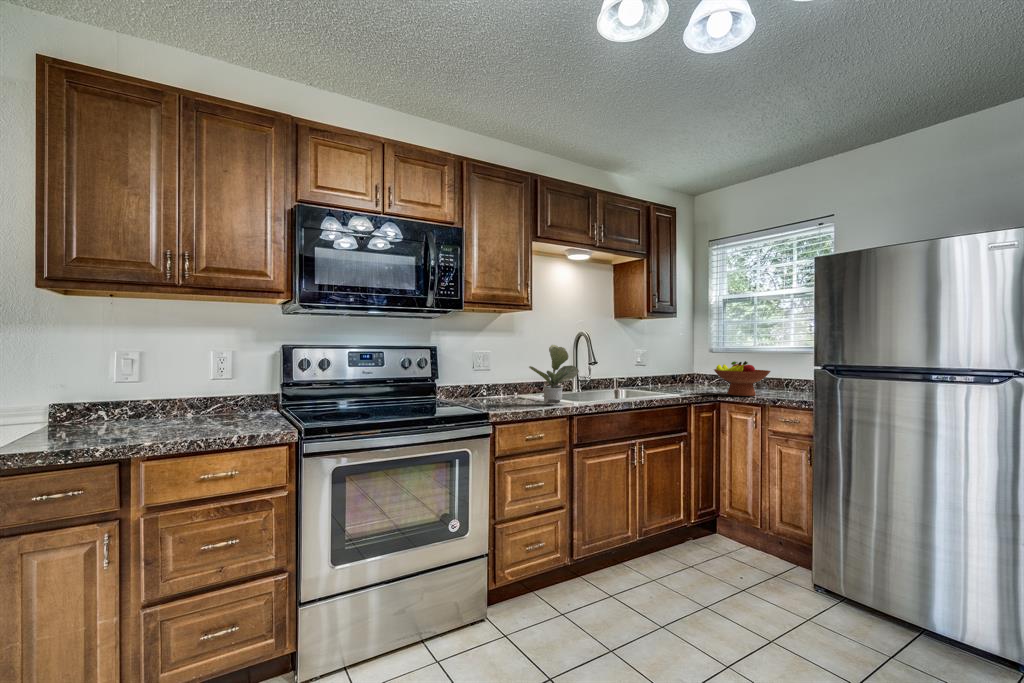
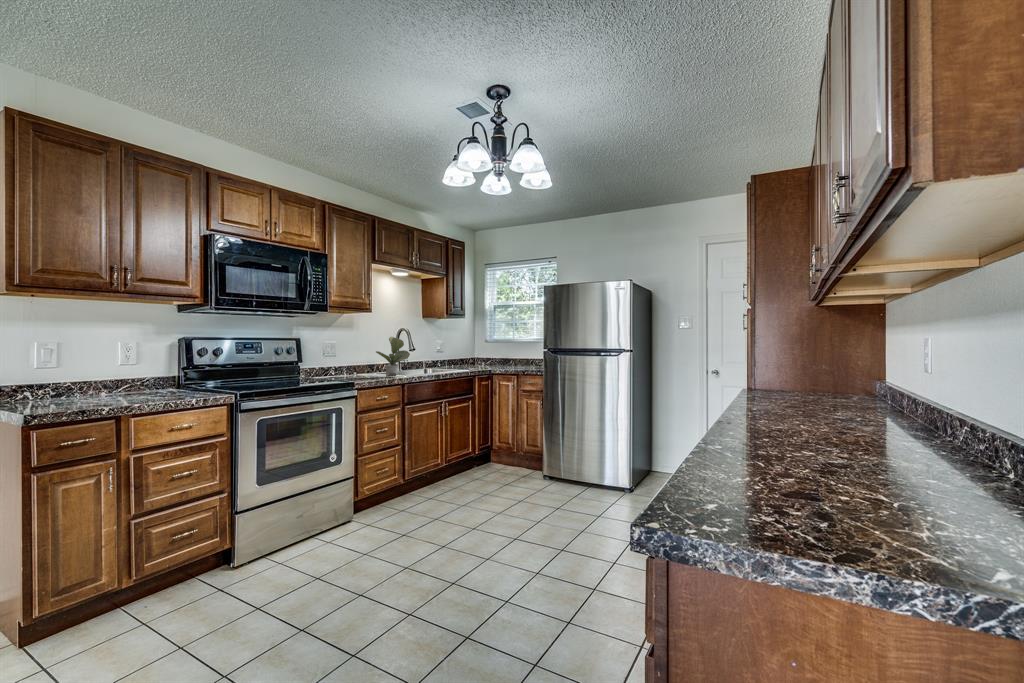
fruit bowl: present [714,361,771,396] -> none [489,347,522,370]

